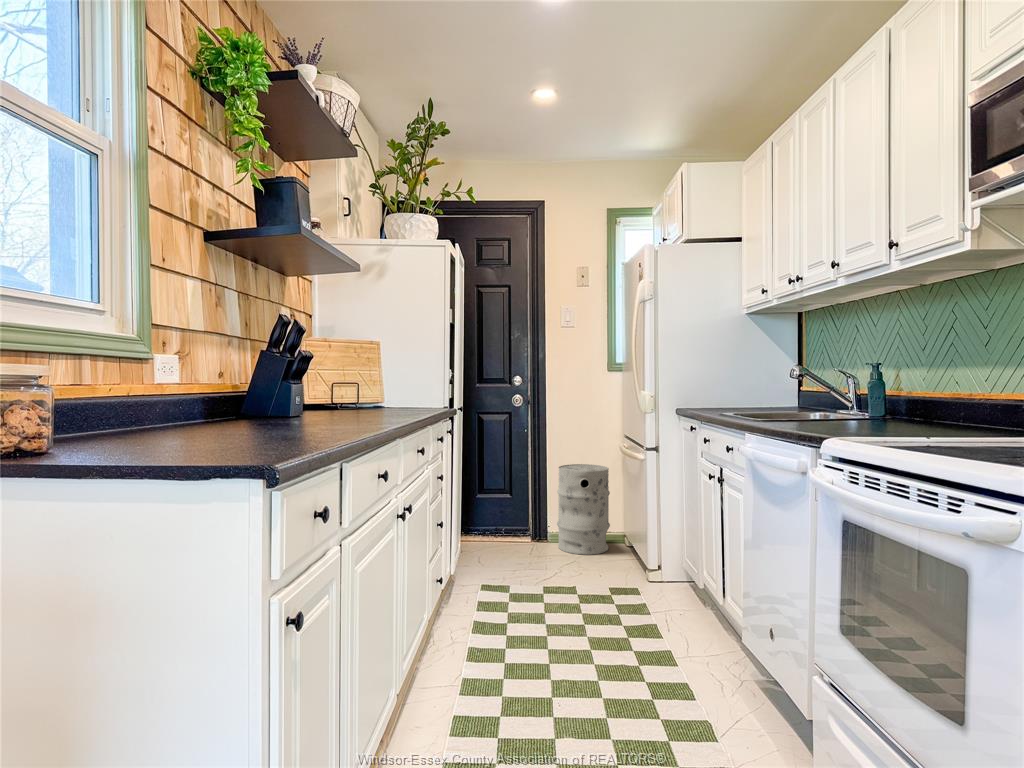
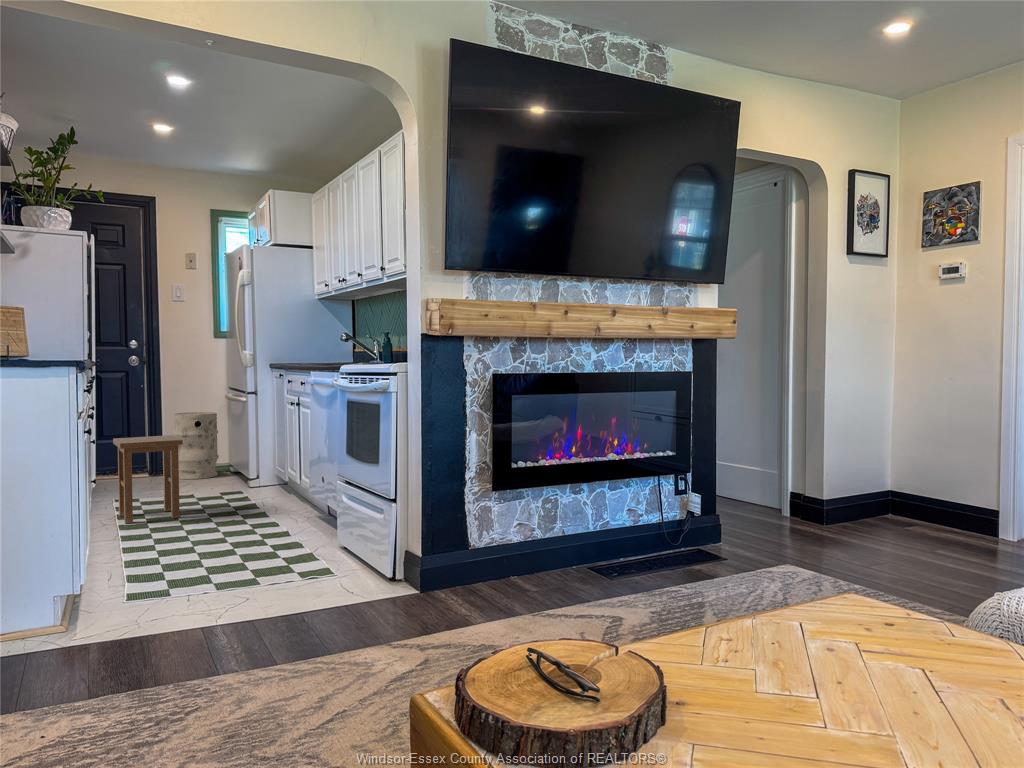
stool: none [451,525,543,676] -> present [113,435,183,524]

